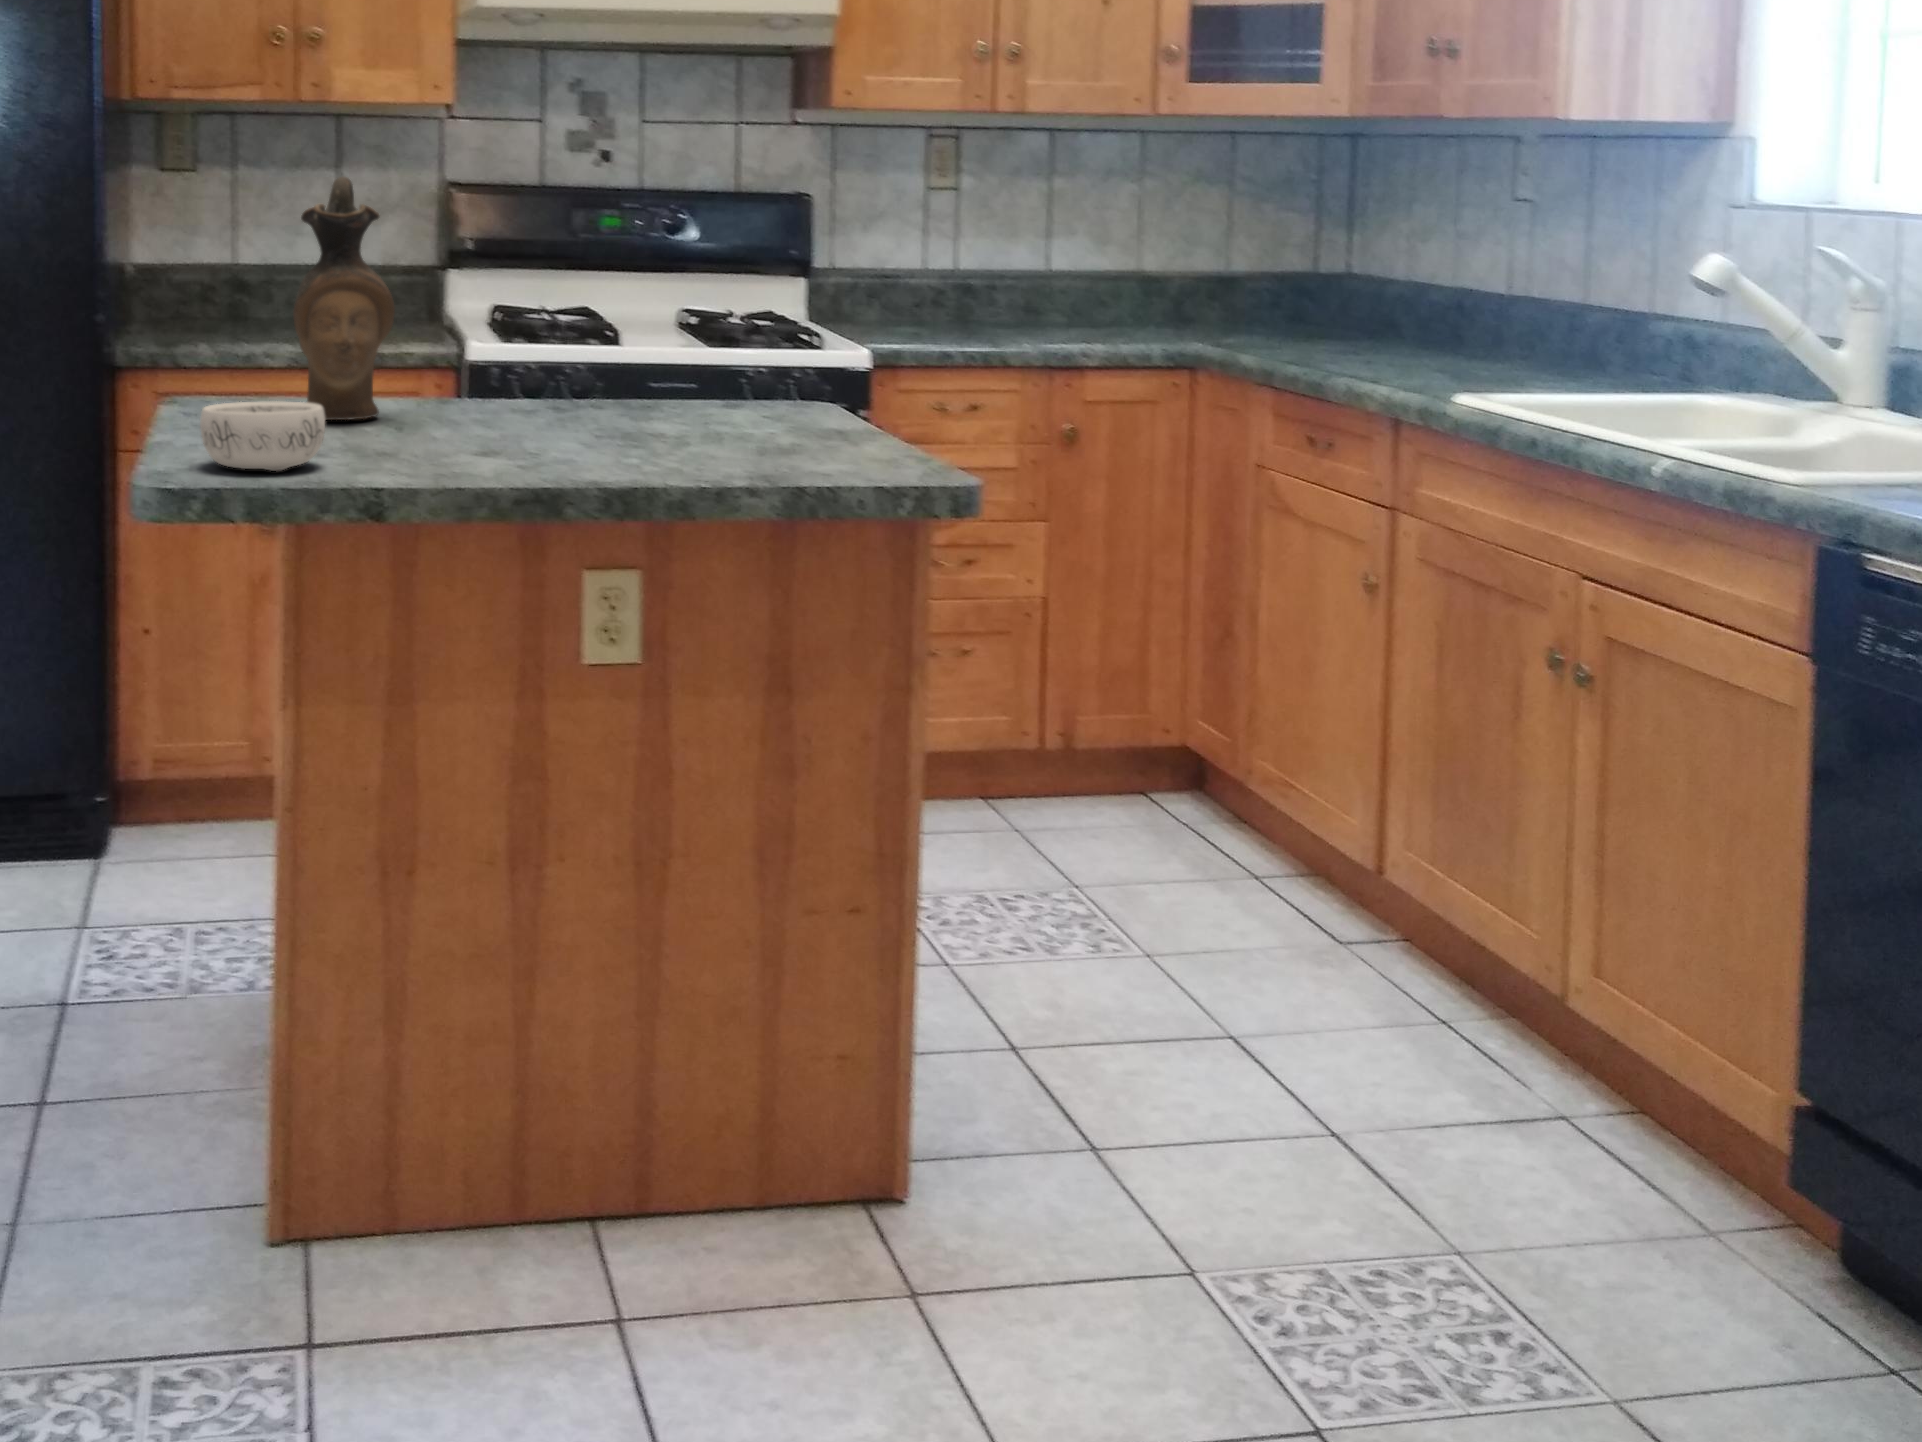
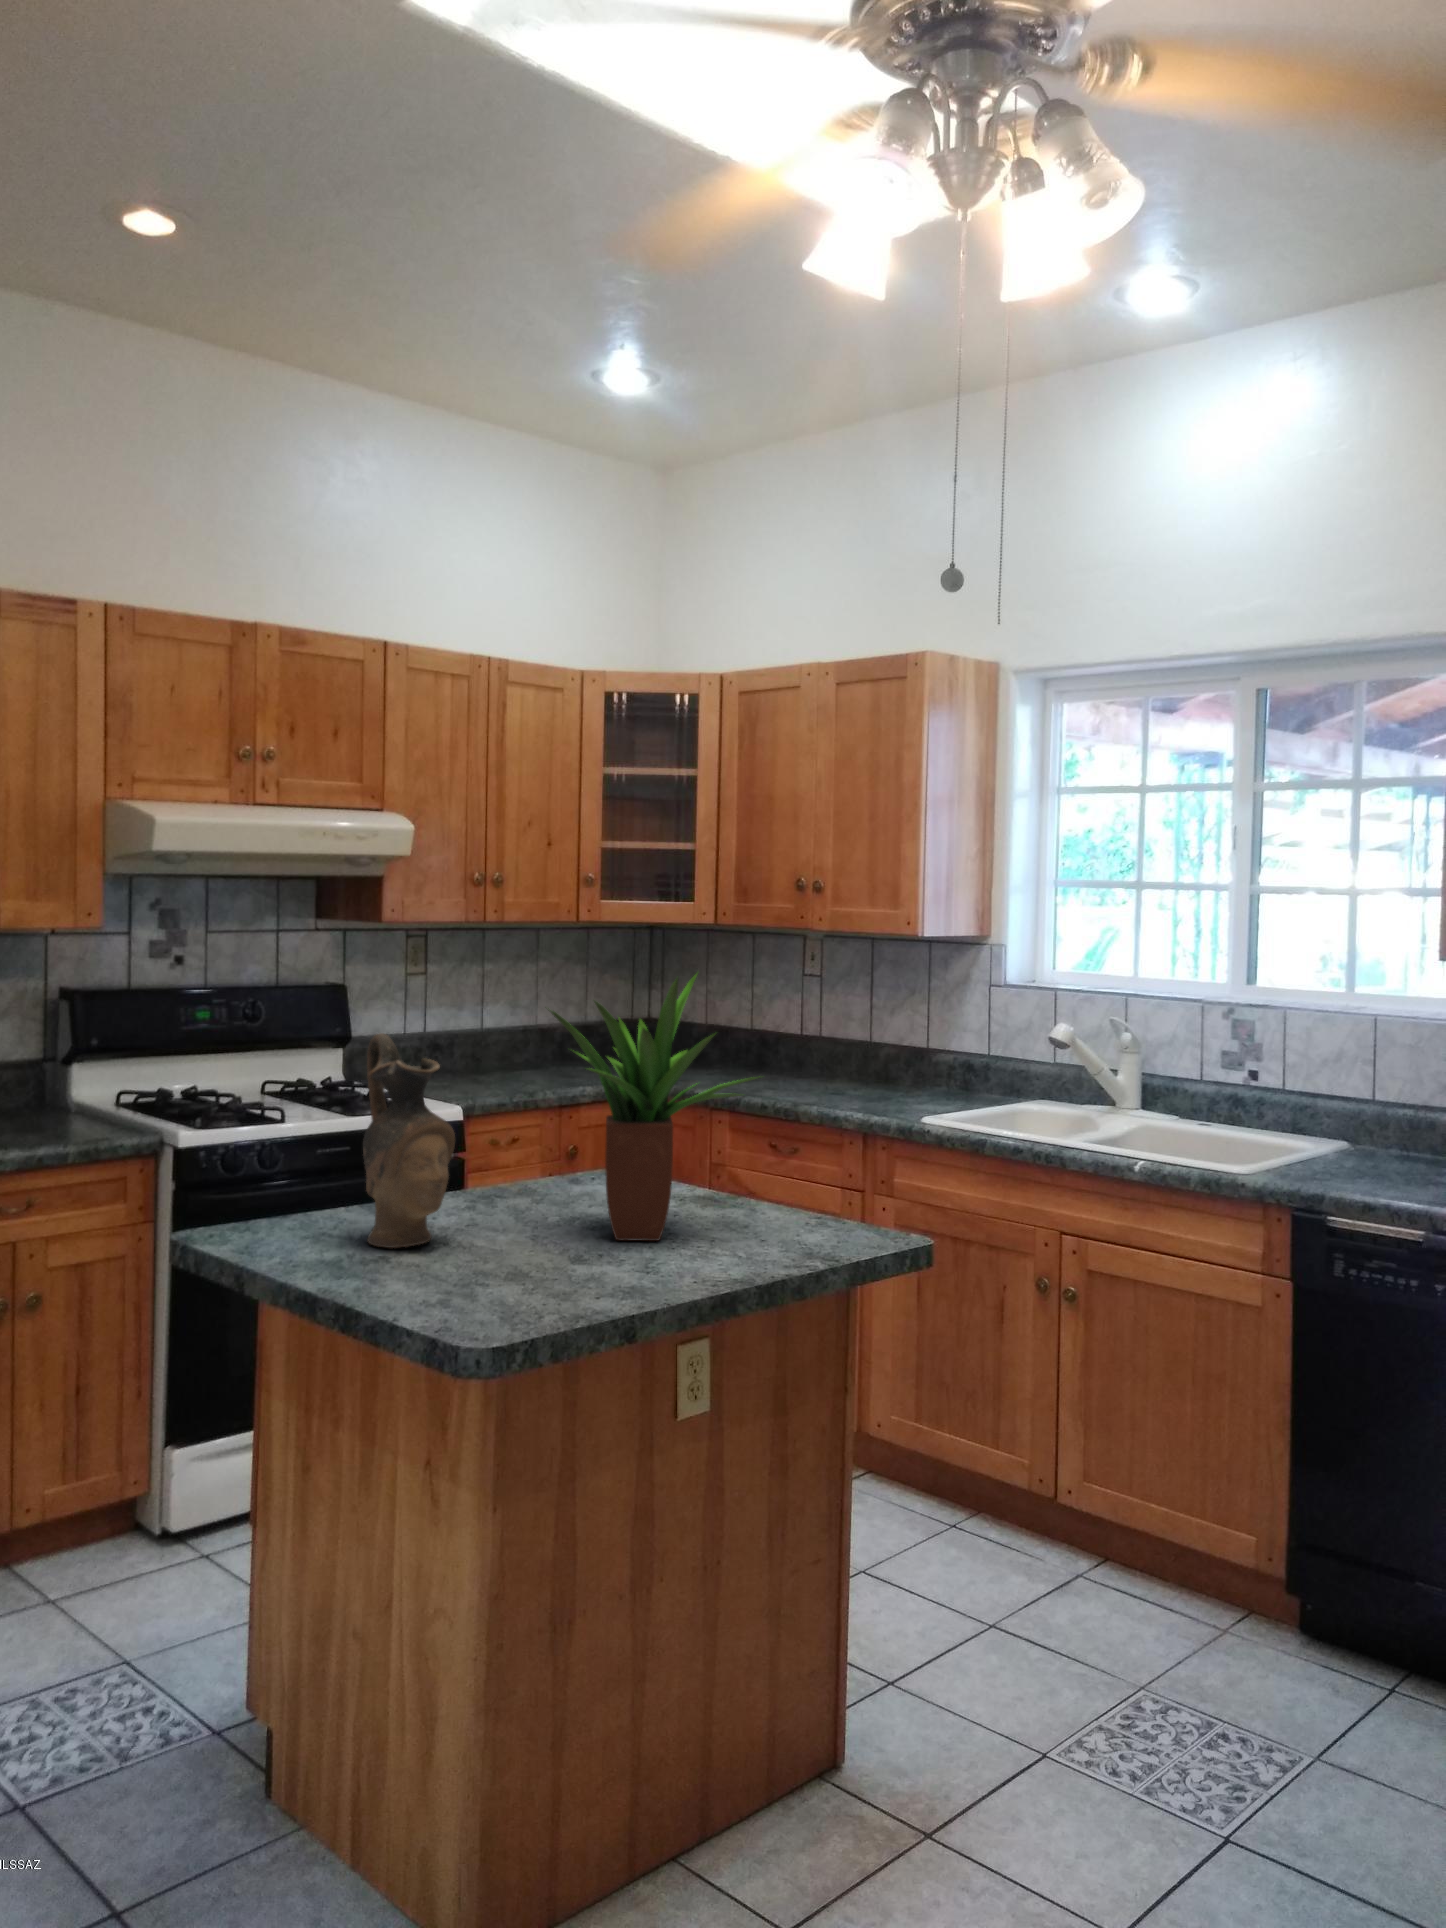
potted plant: none [468,101,760,445] -> present [548,973,758,1241]
decorative bowl: present [200,401,325,471] -> none [480,1244,584,1312]

